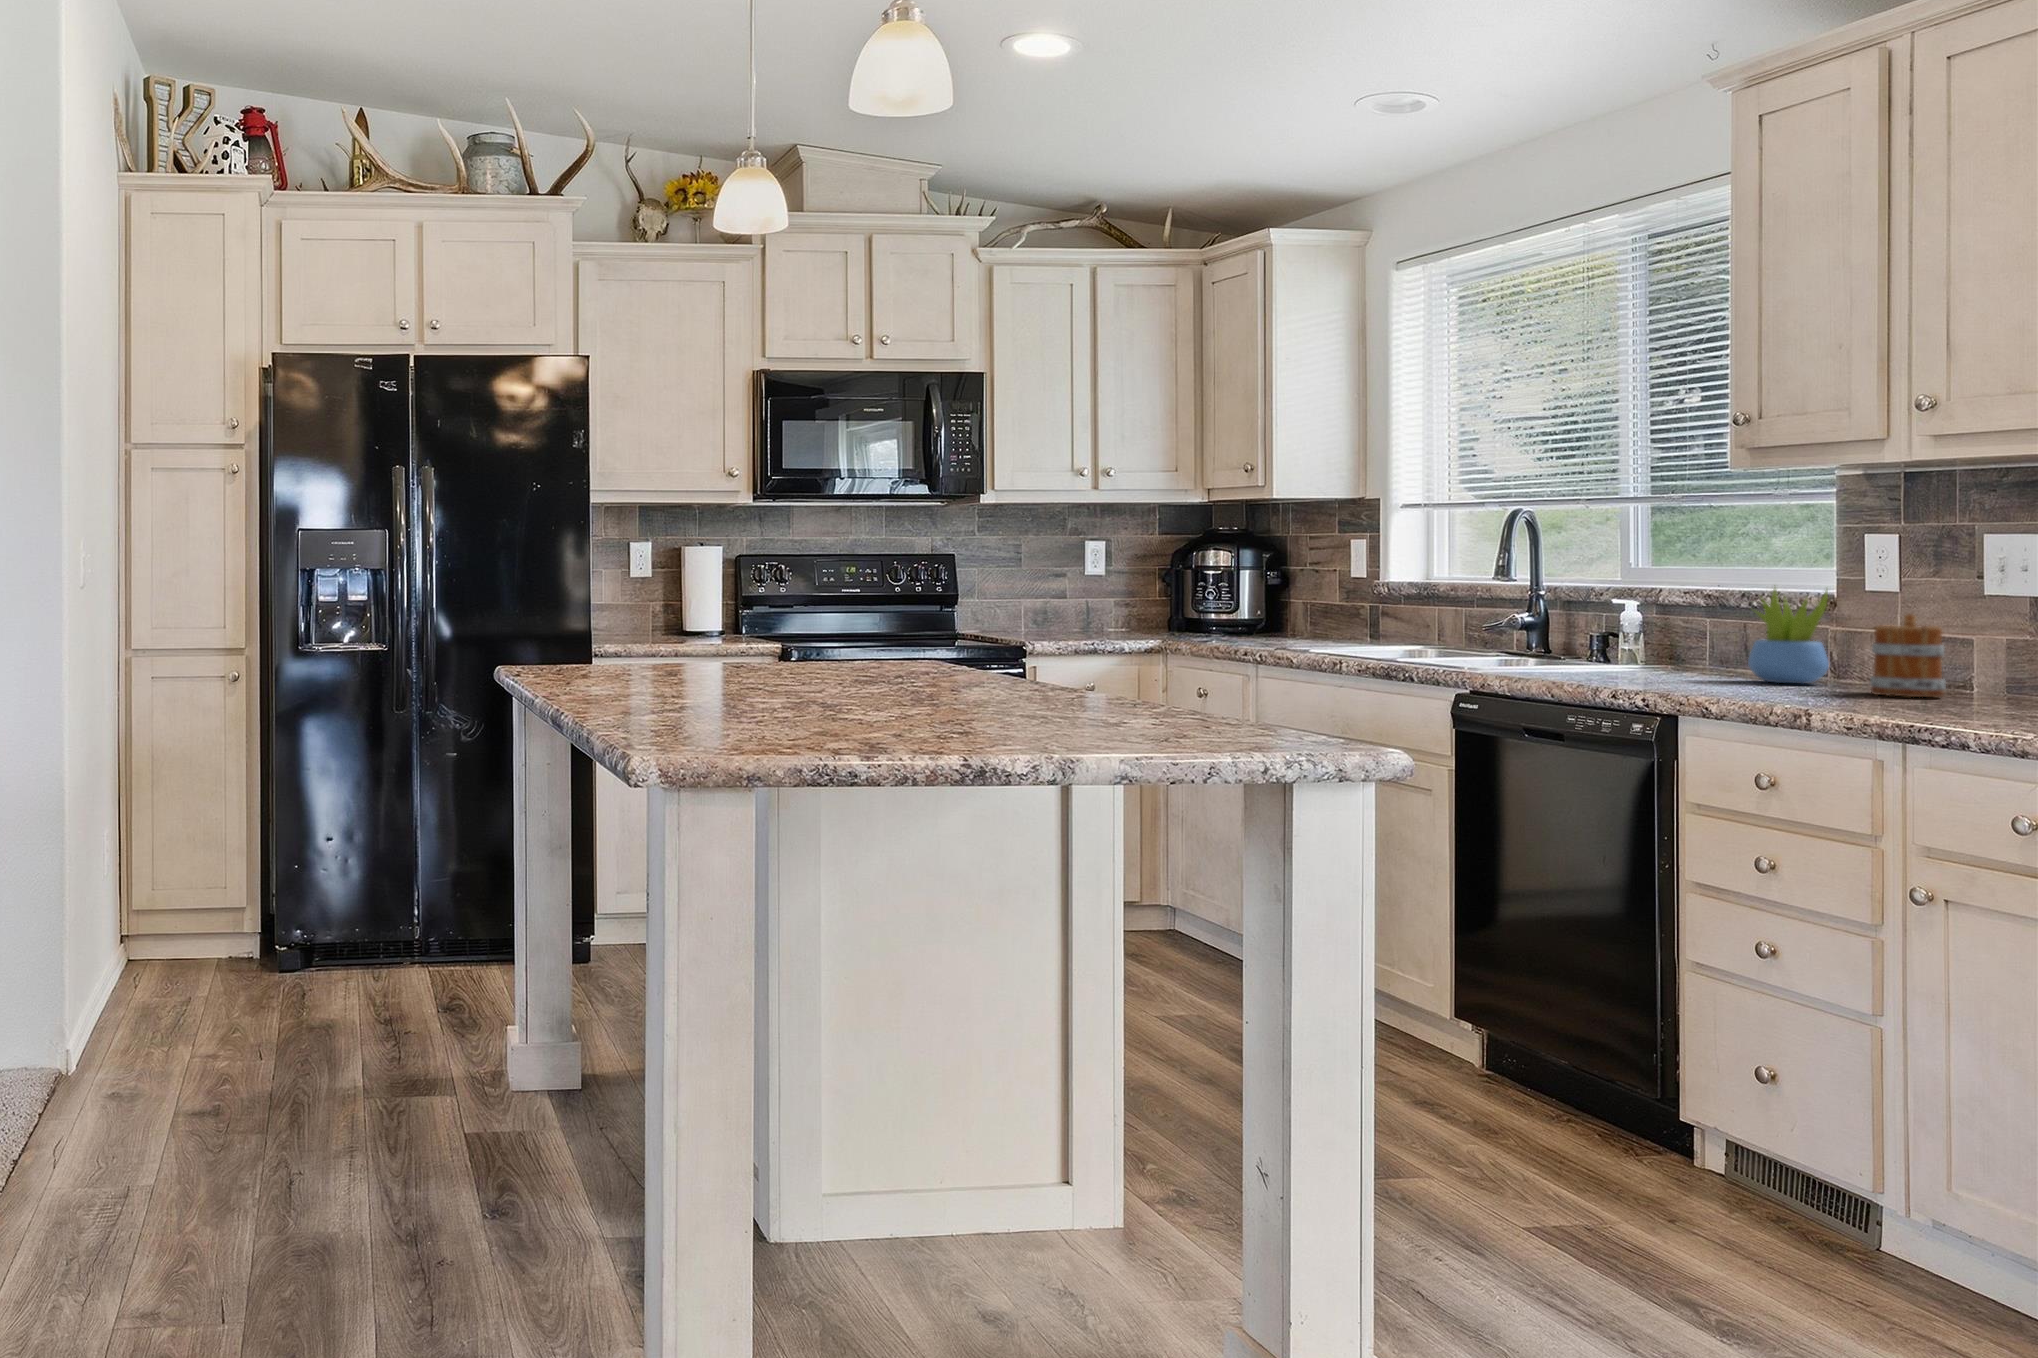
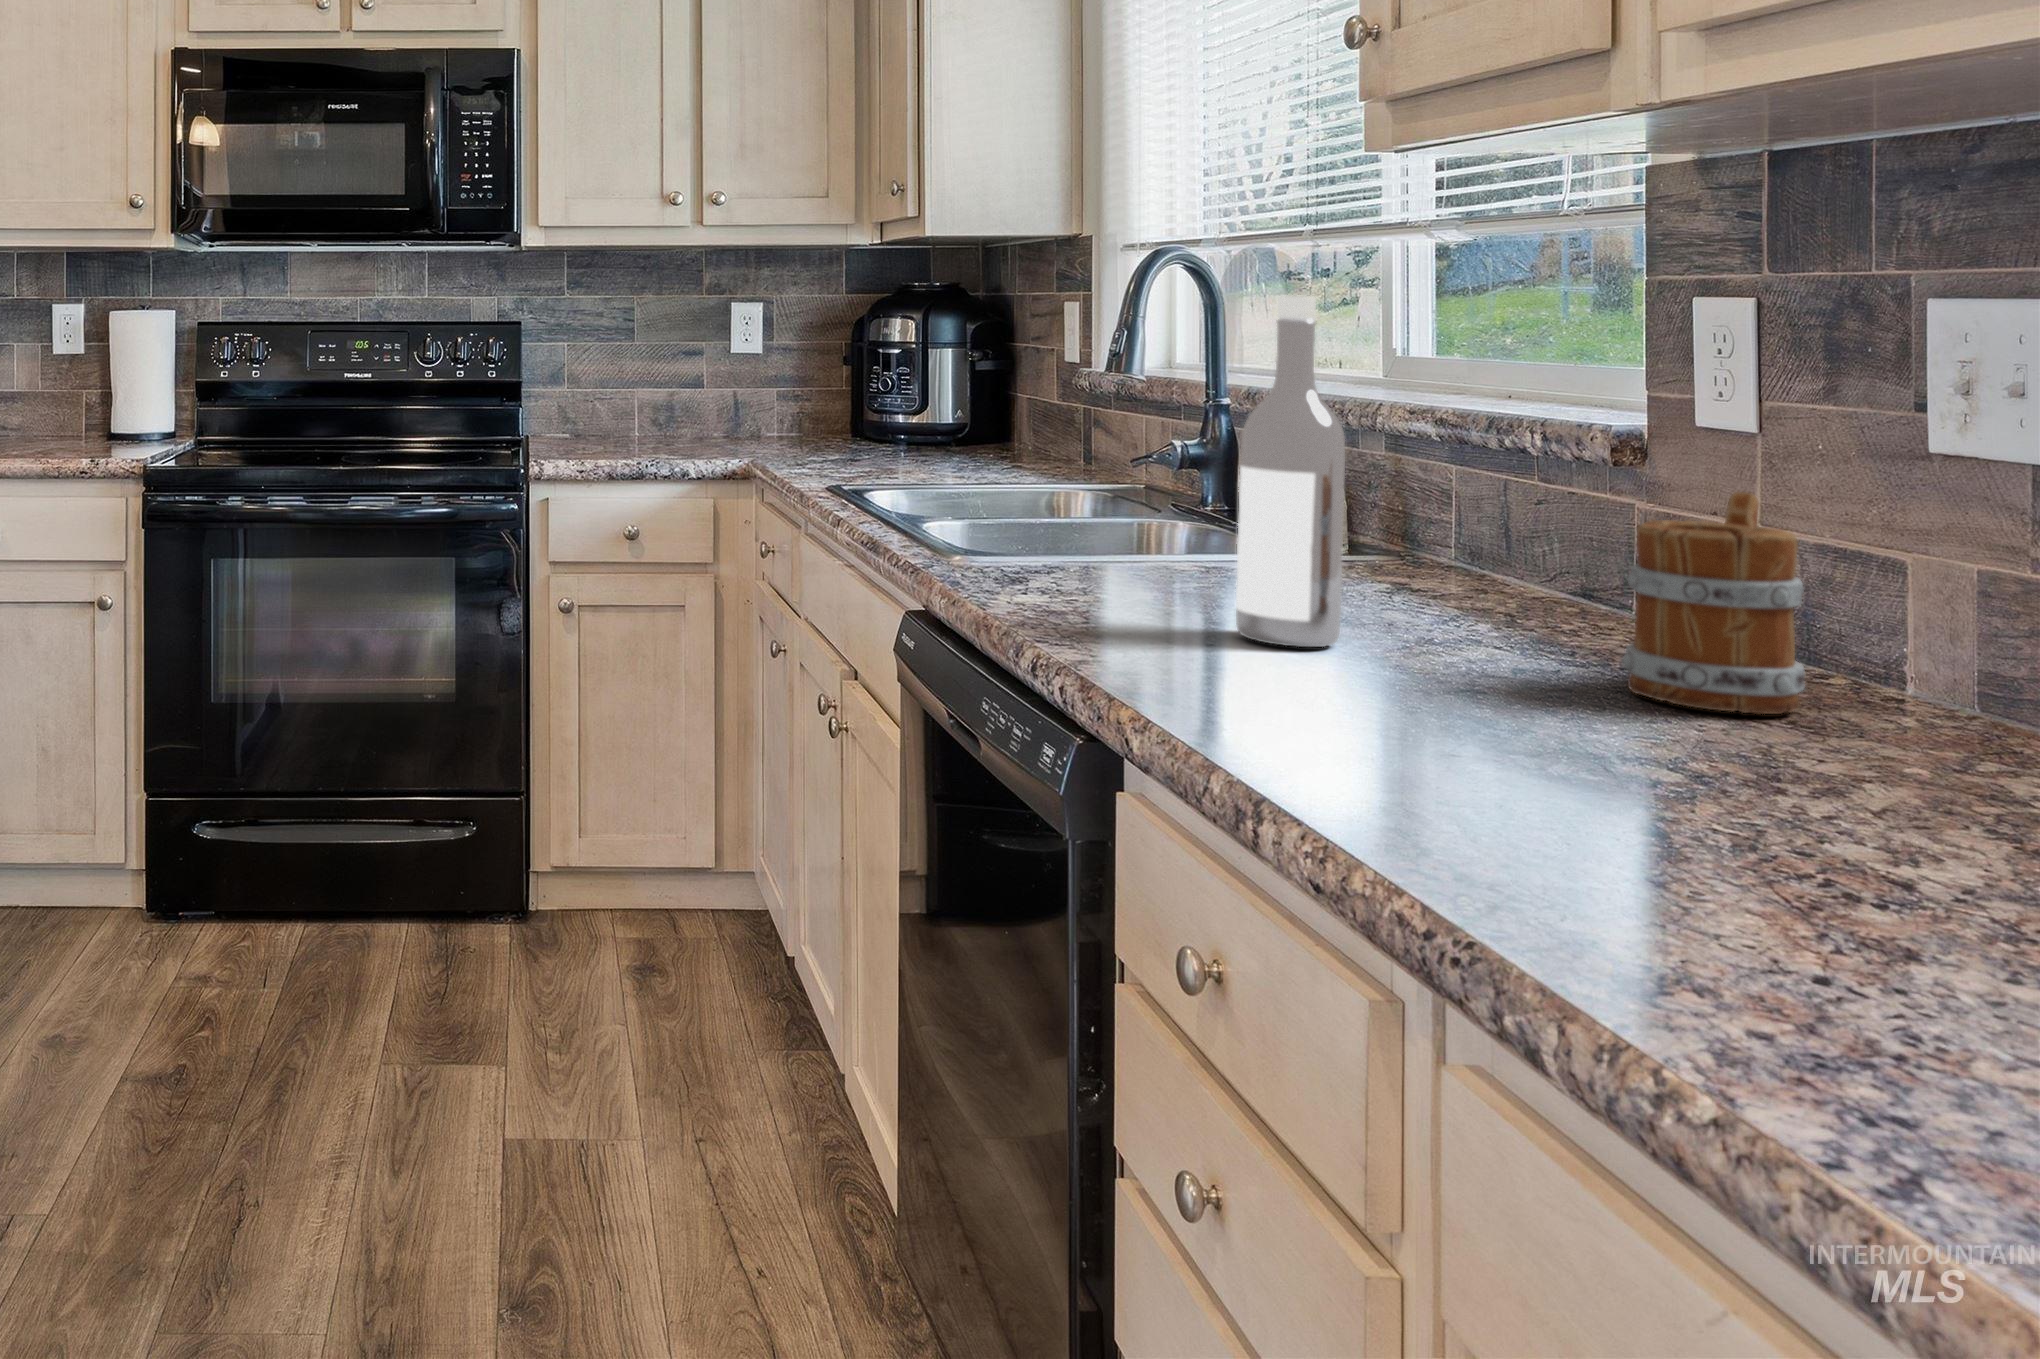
wine bottle: none [1684,534,1736,687] -> present [1236,295,1345,647]
succulent plant: present [1748,588,1829,683] -> none [1436,407,1602,631]

